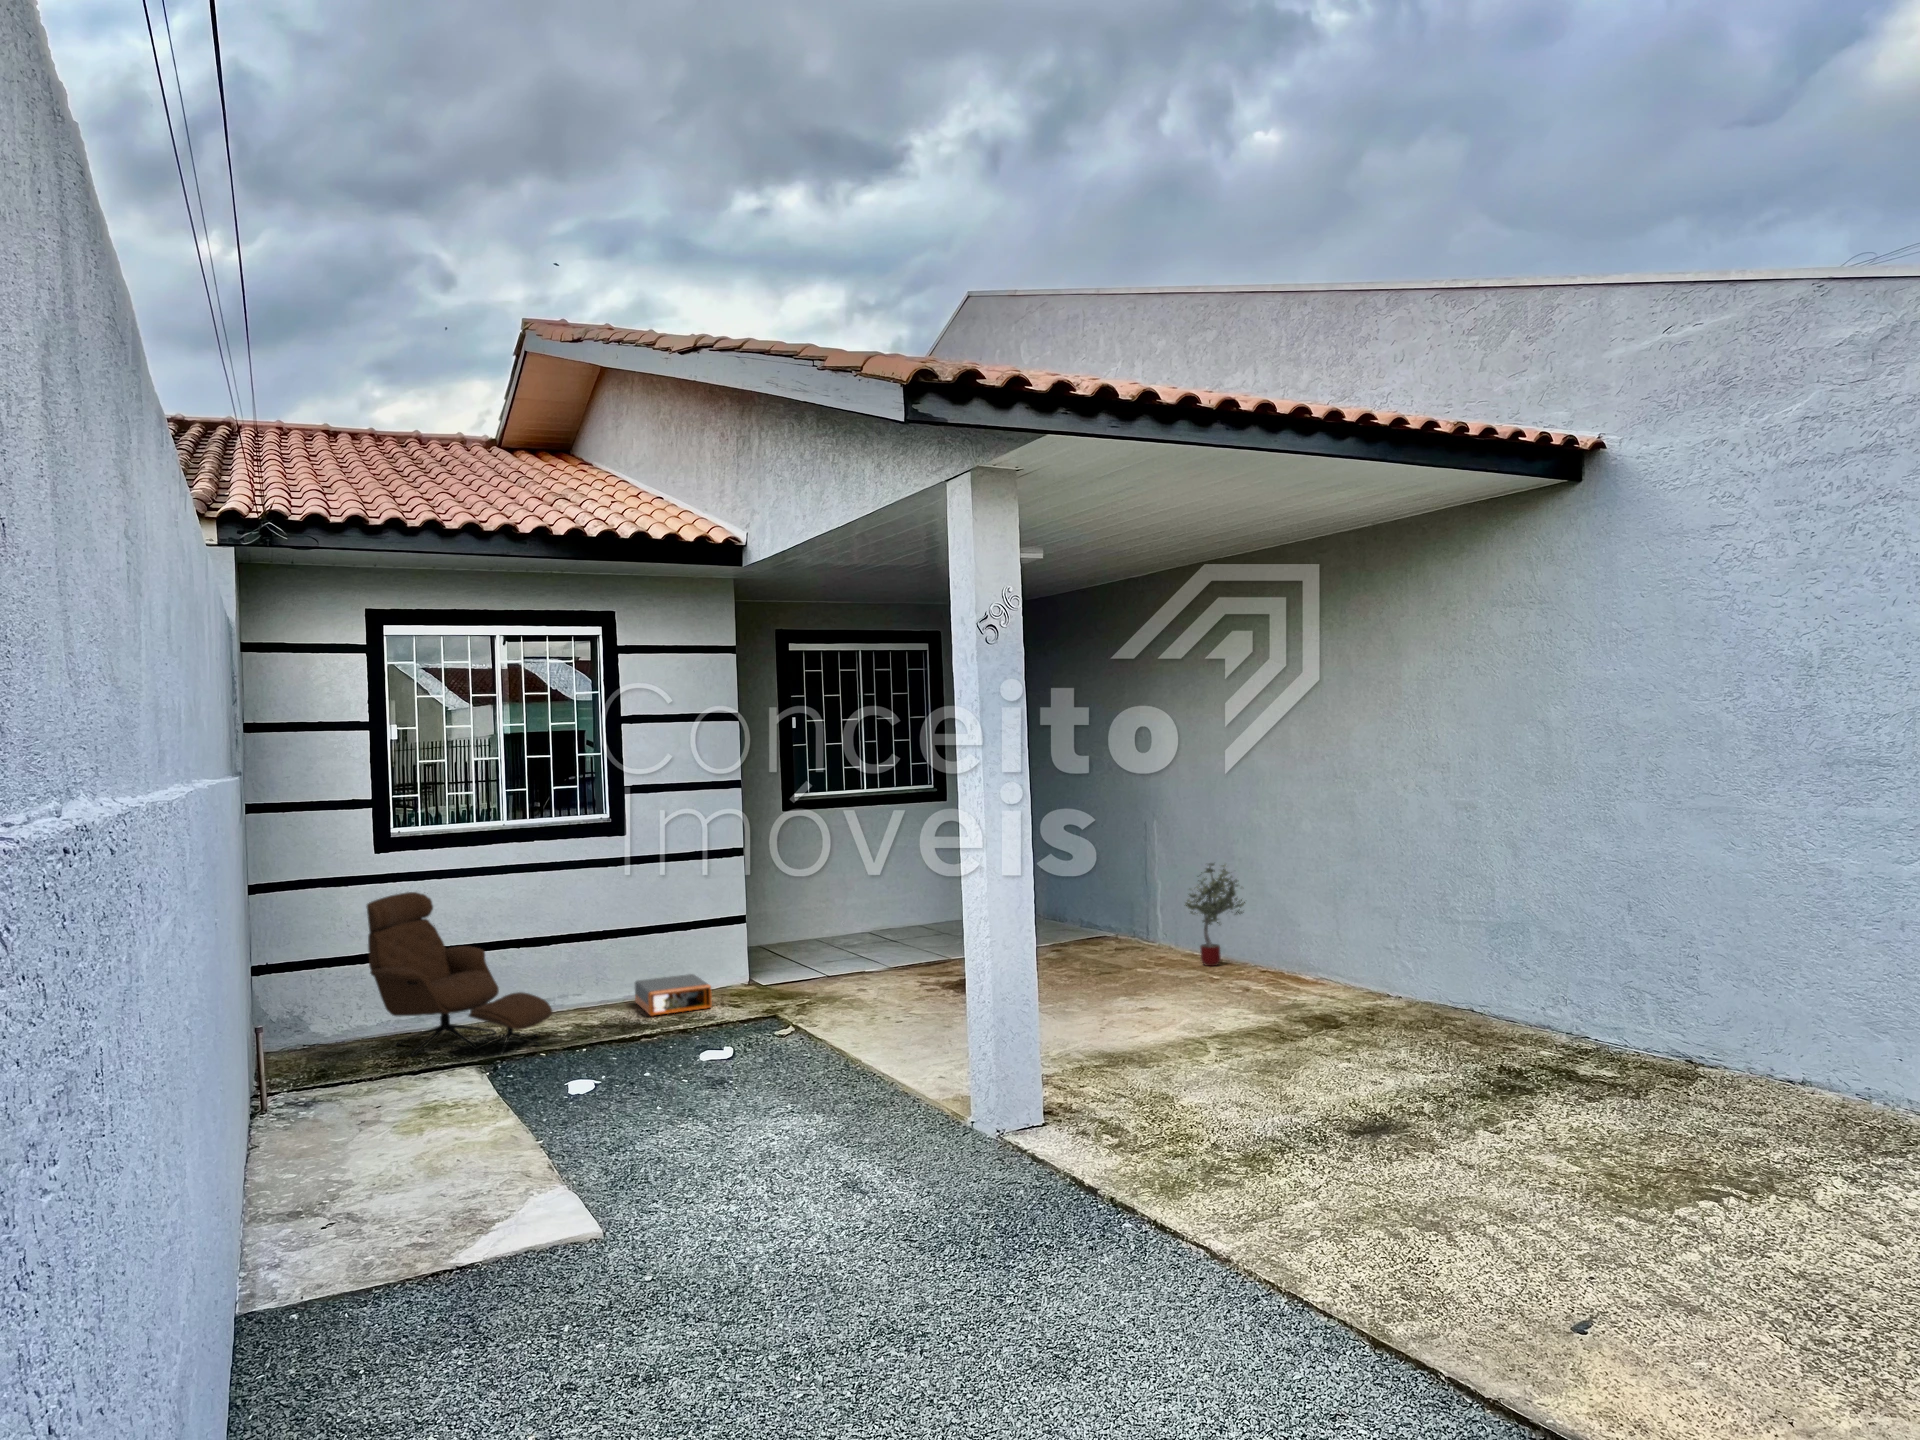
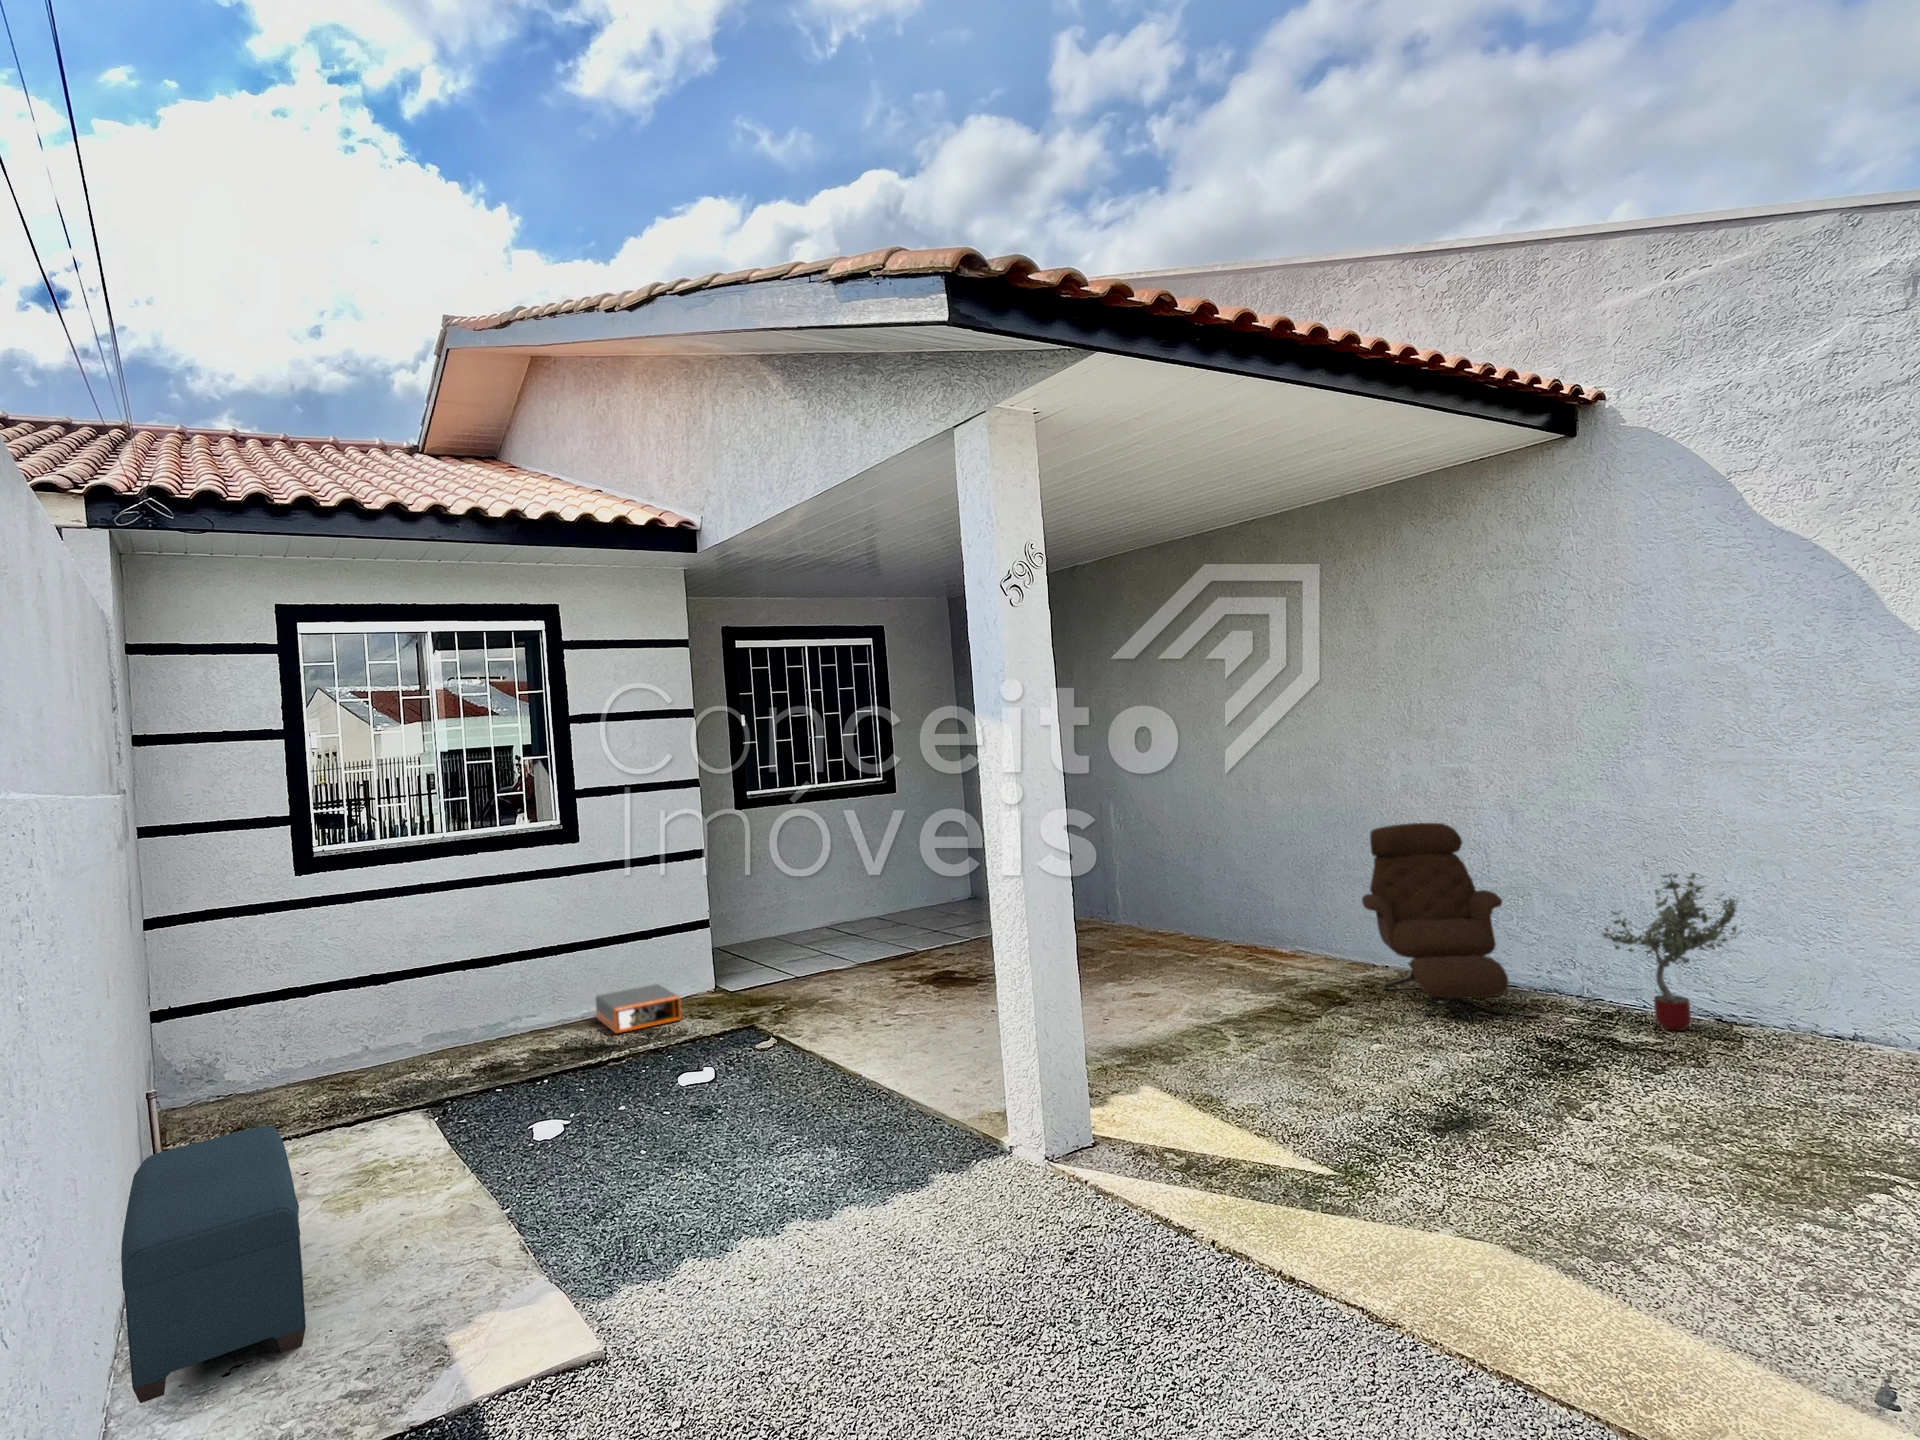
potted tree: present [1185,863,1245,966] -> present [1602,873,1742,1031]
lounge chair: present [366,892,552,1056] -> present [1362,823,1509,1023]
bench: none [256,1055,384,1241] -> present [121,1126,306,1403]

